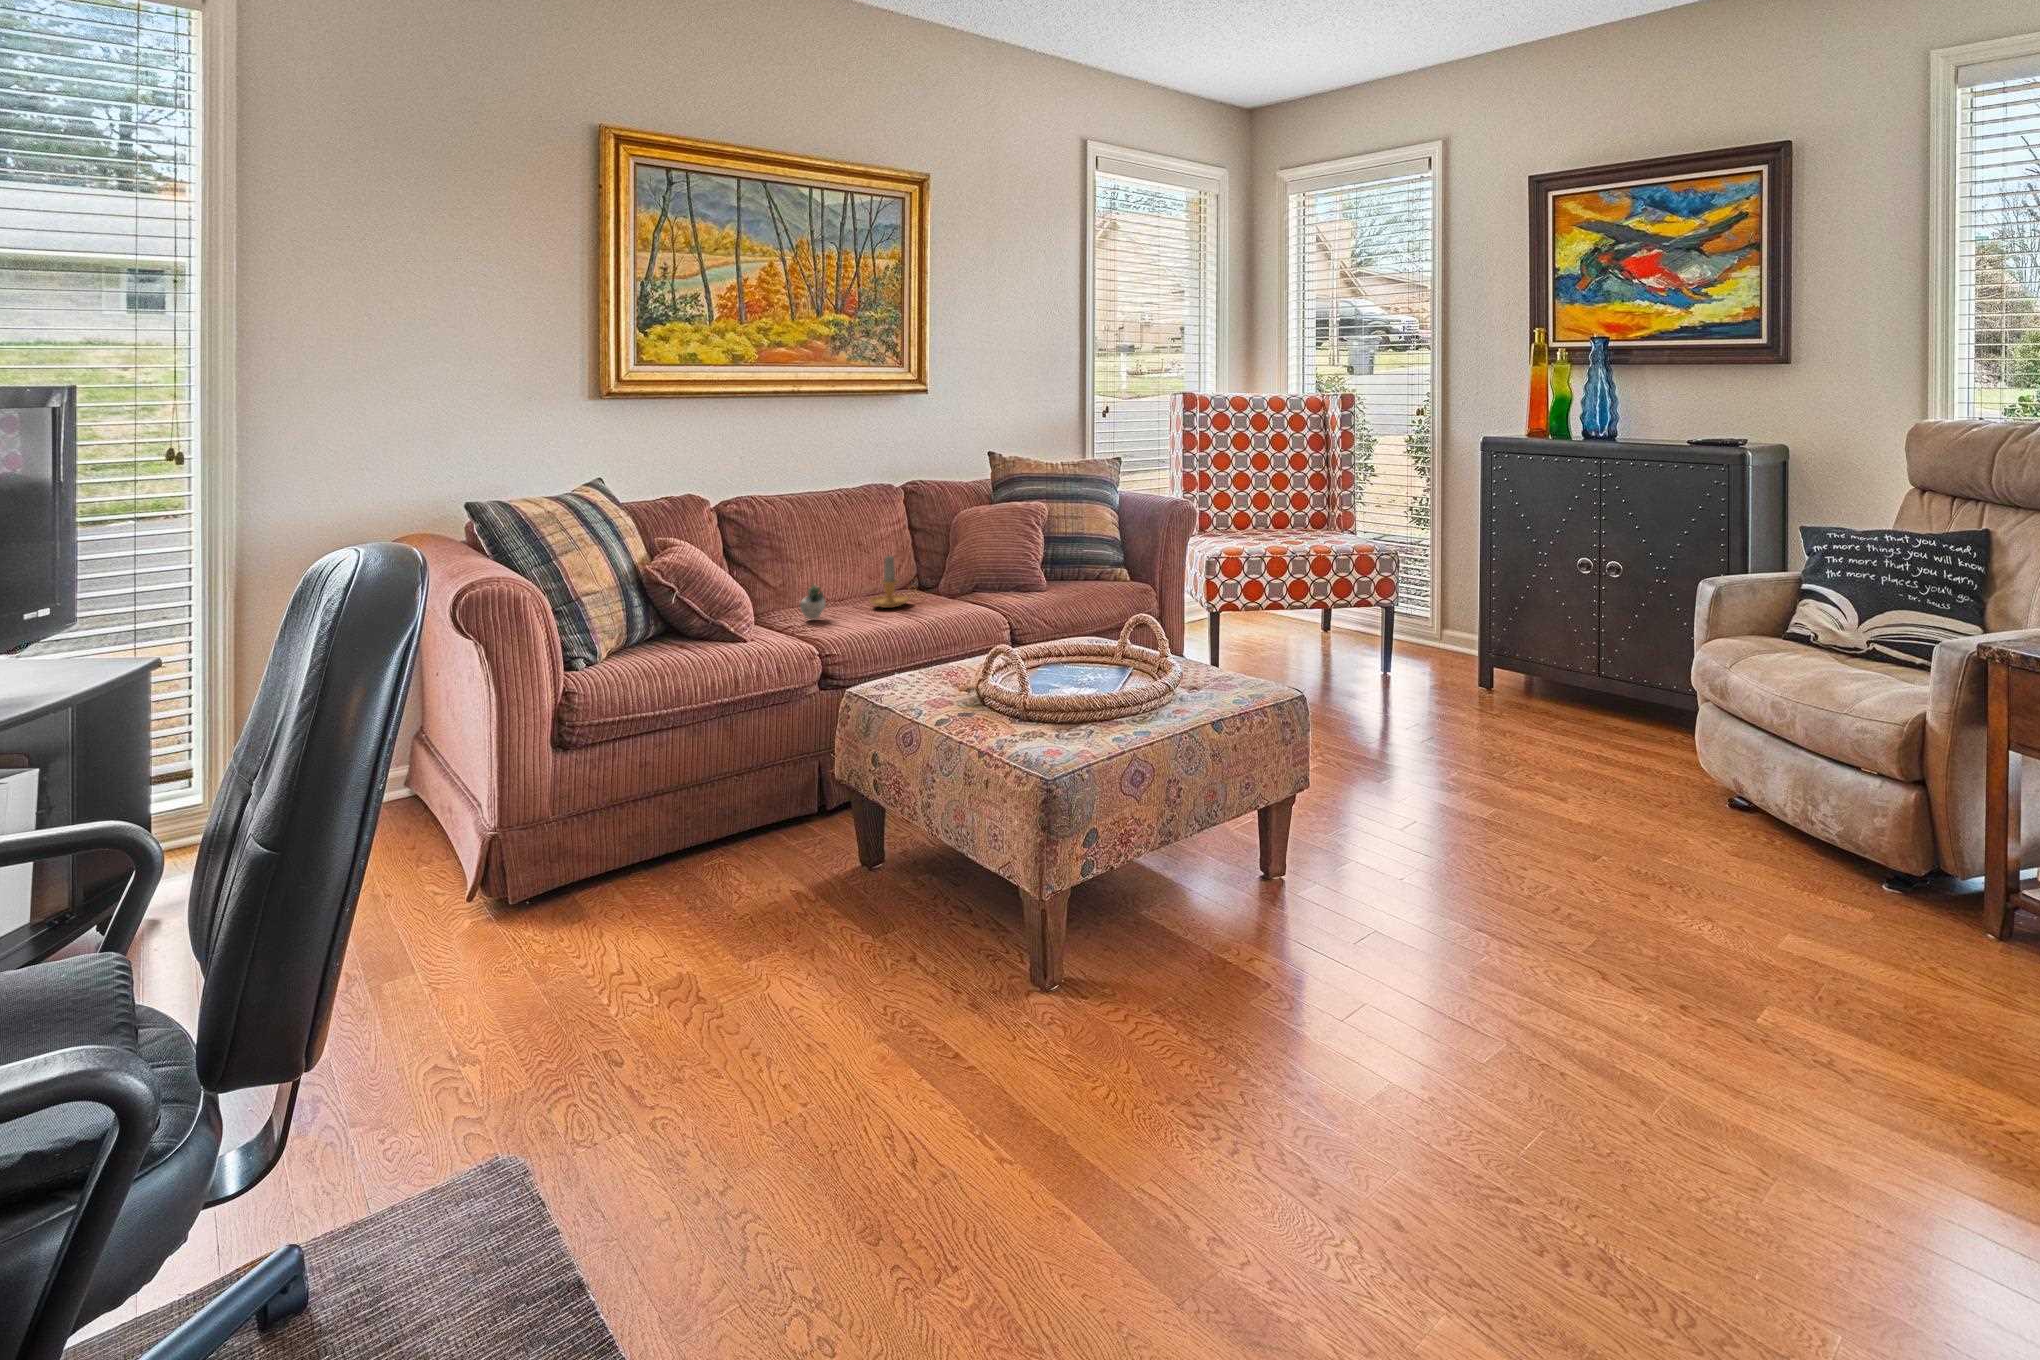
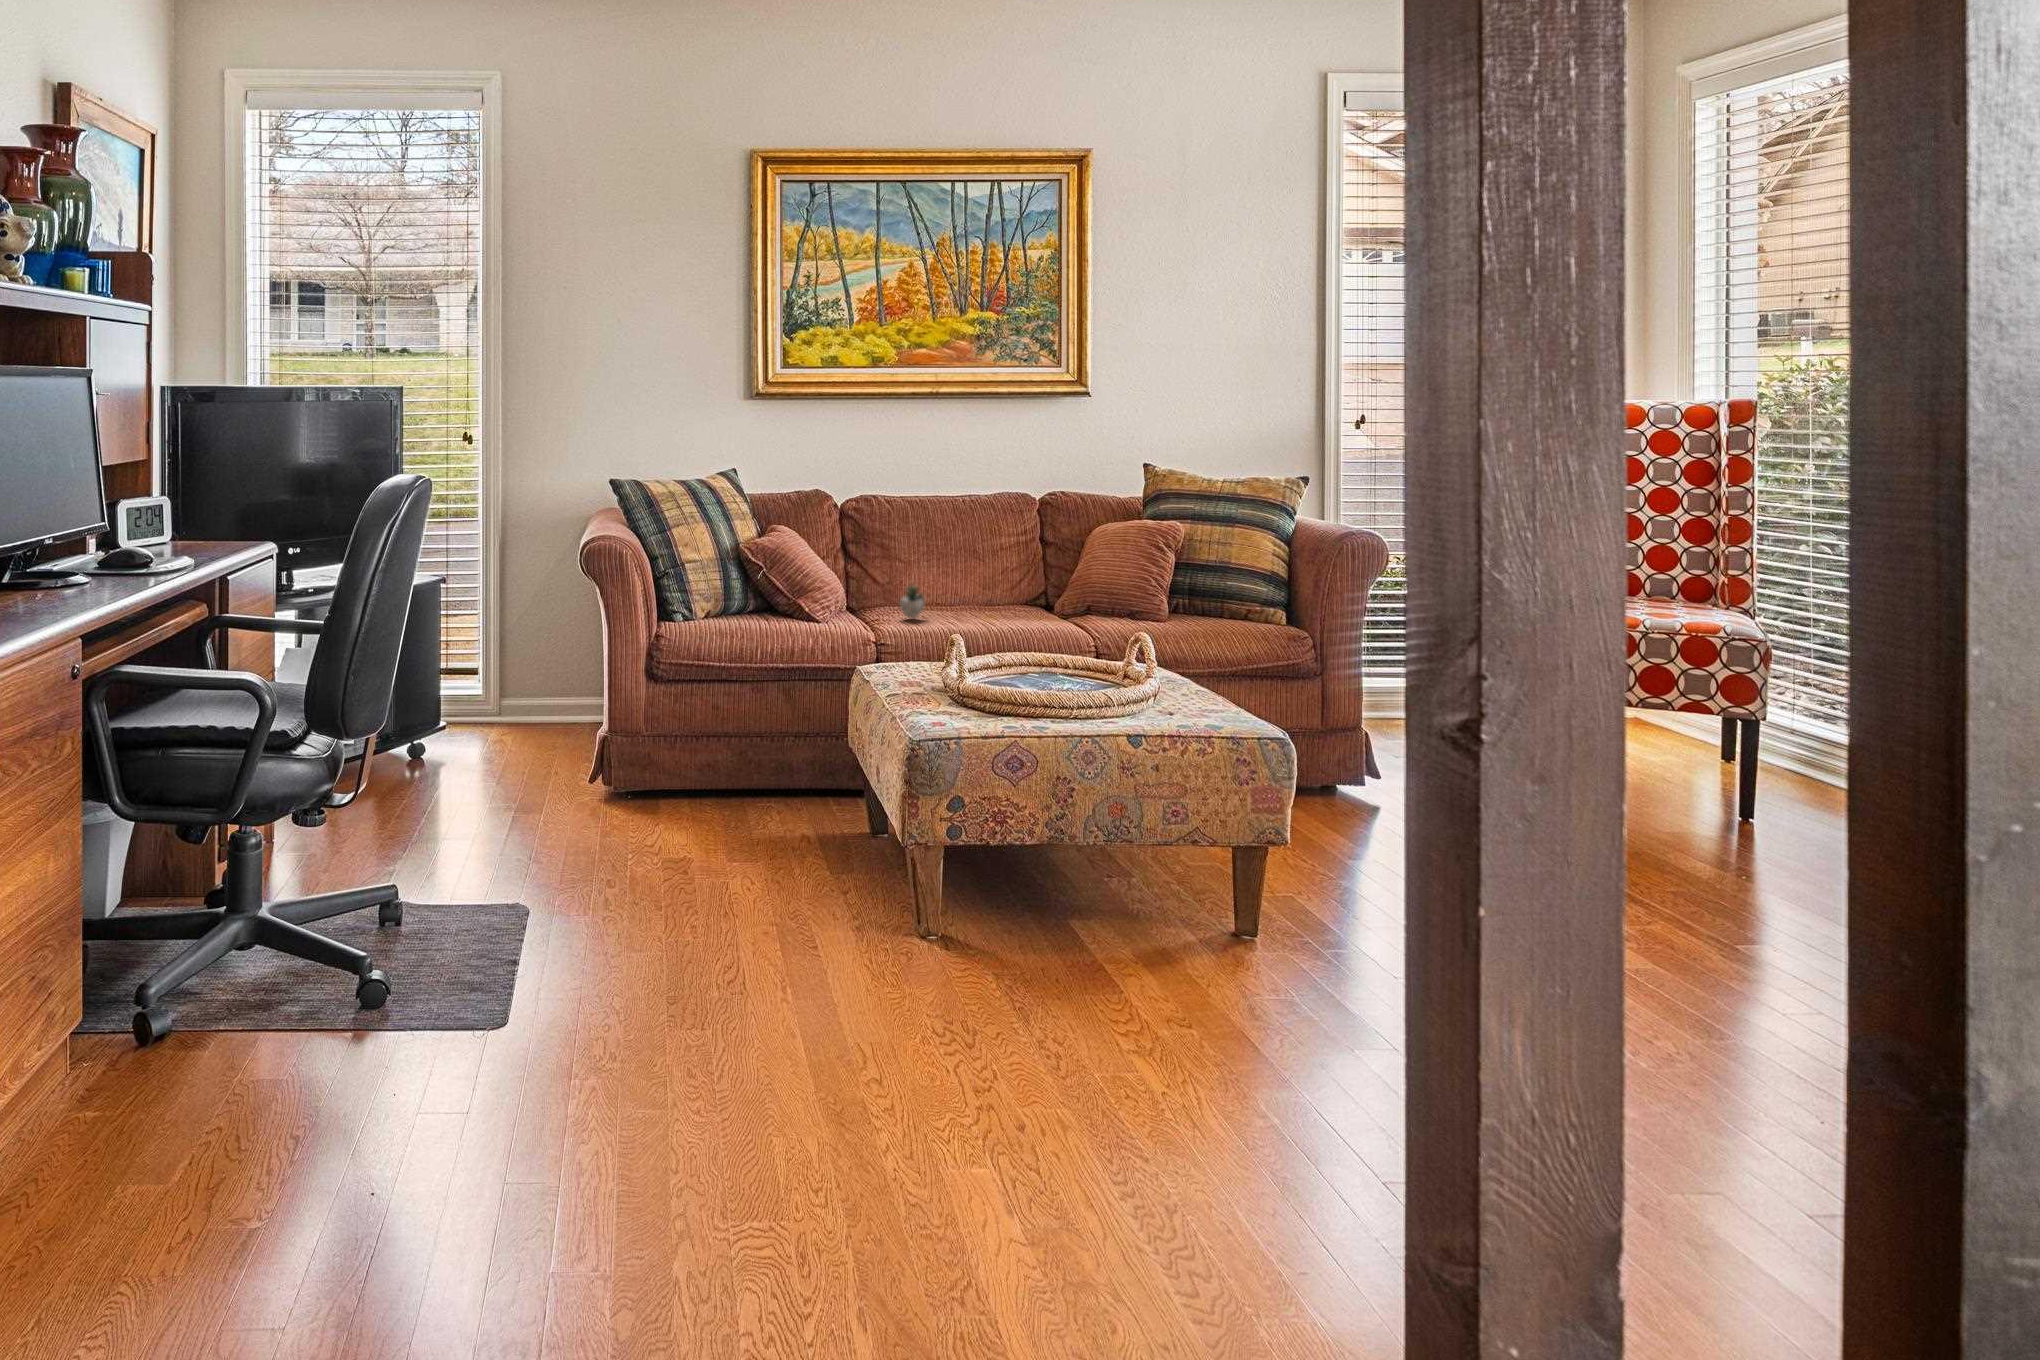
candle: present [870,556,915,608] -> none [974,562,1027,618]

